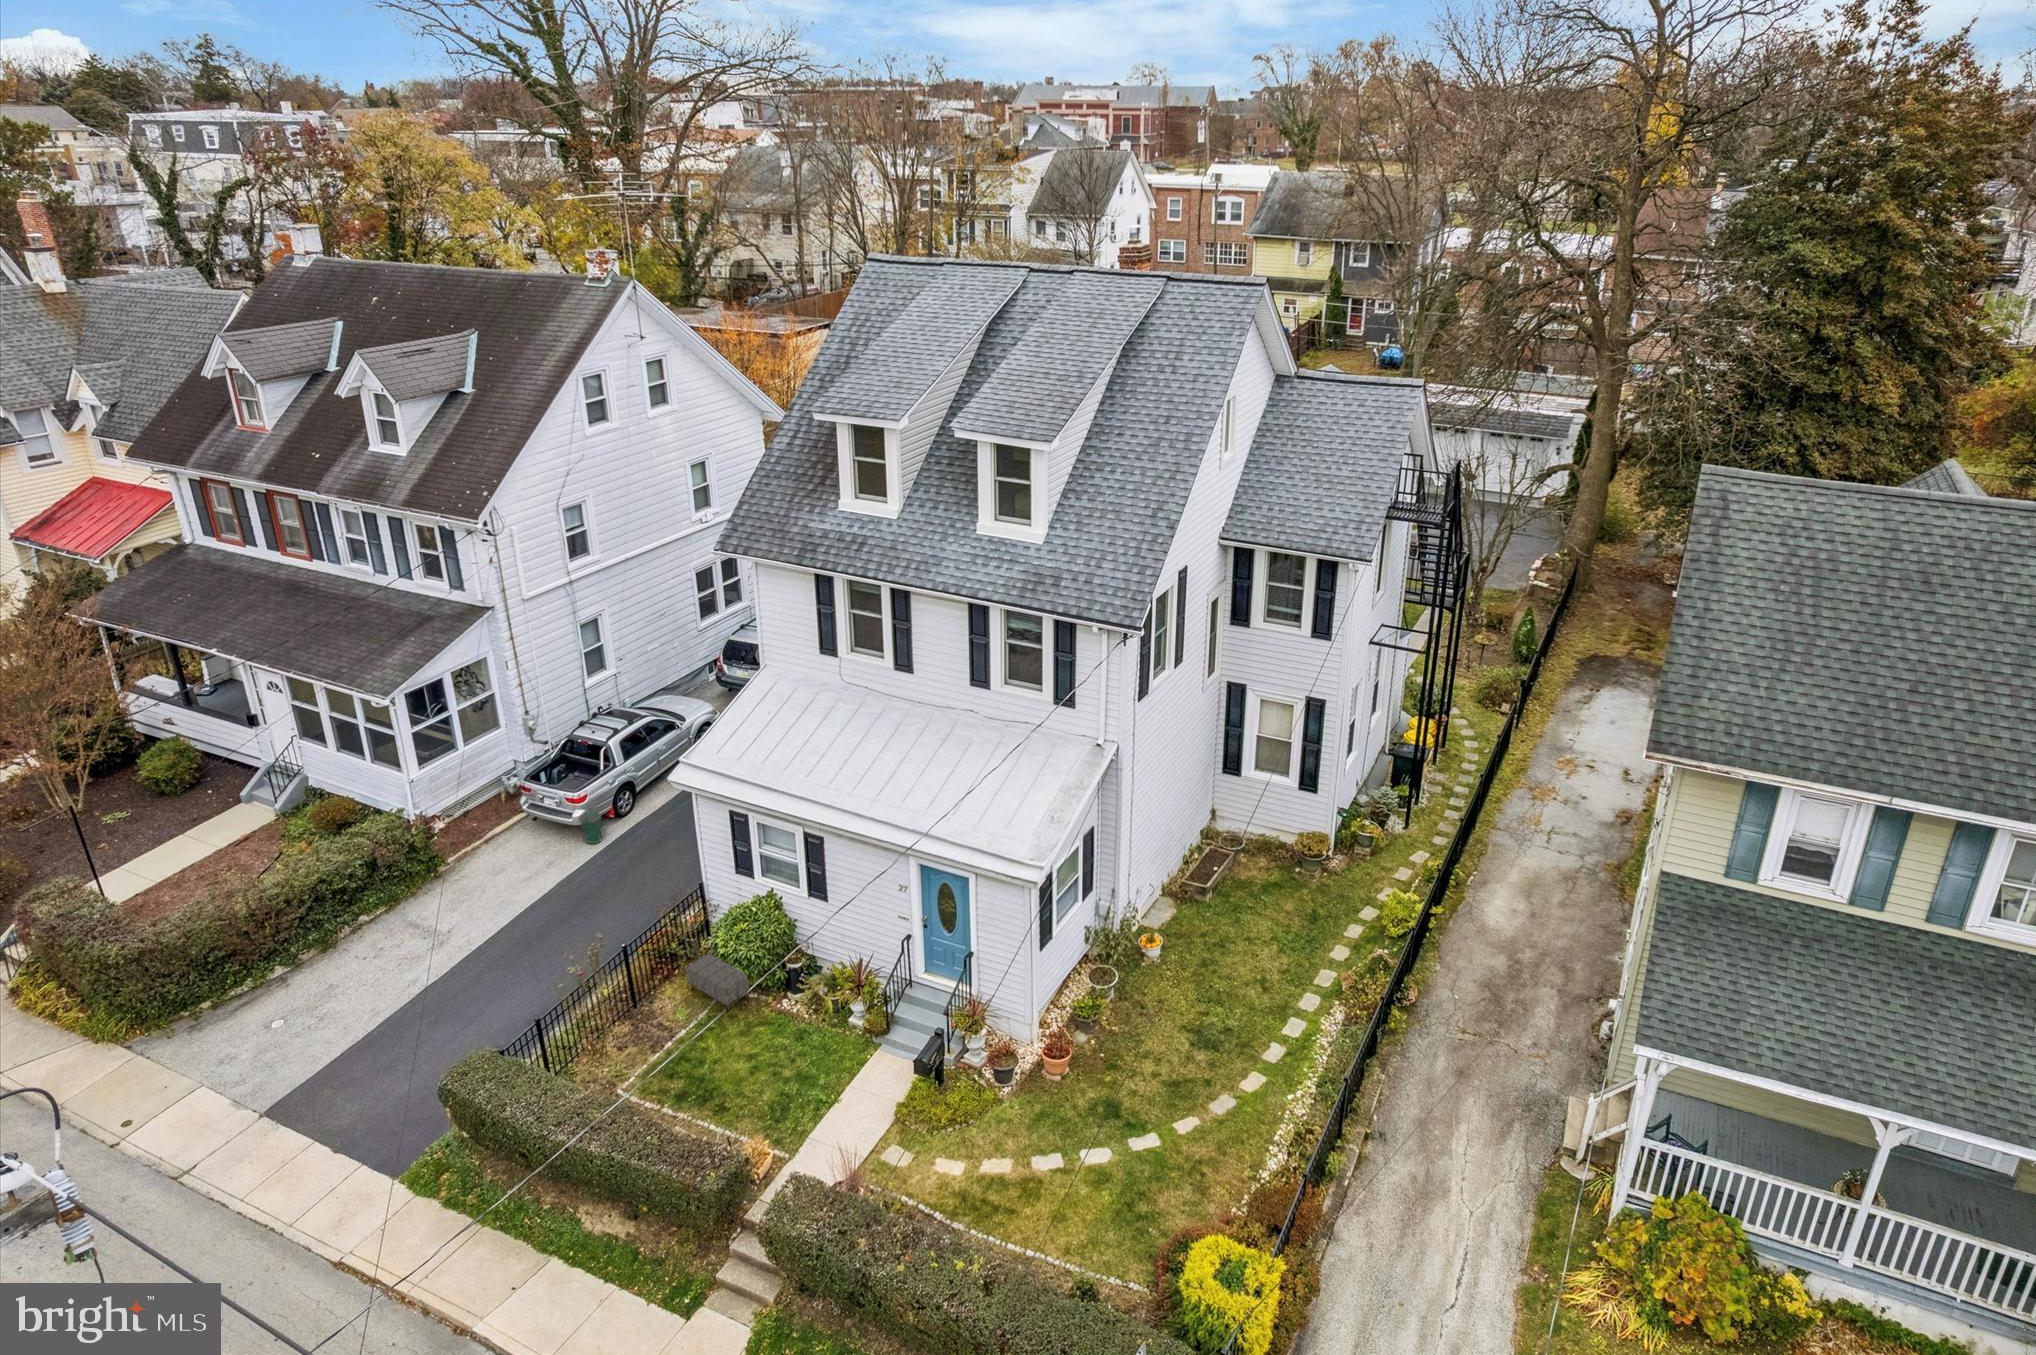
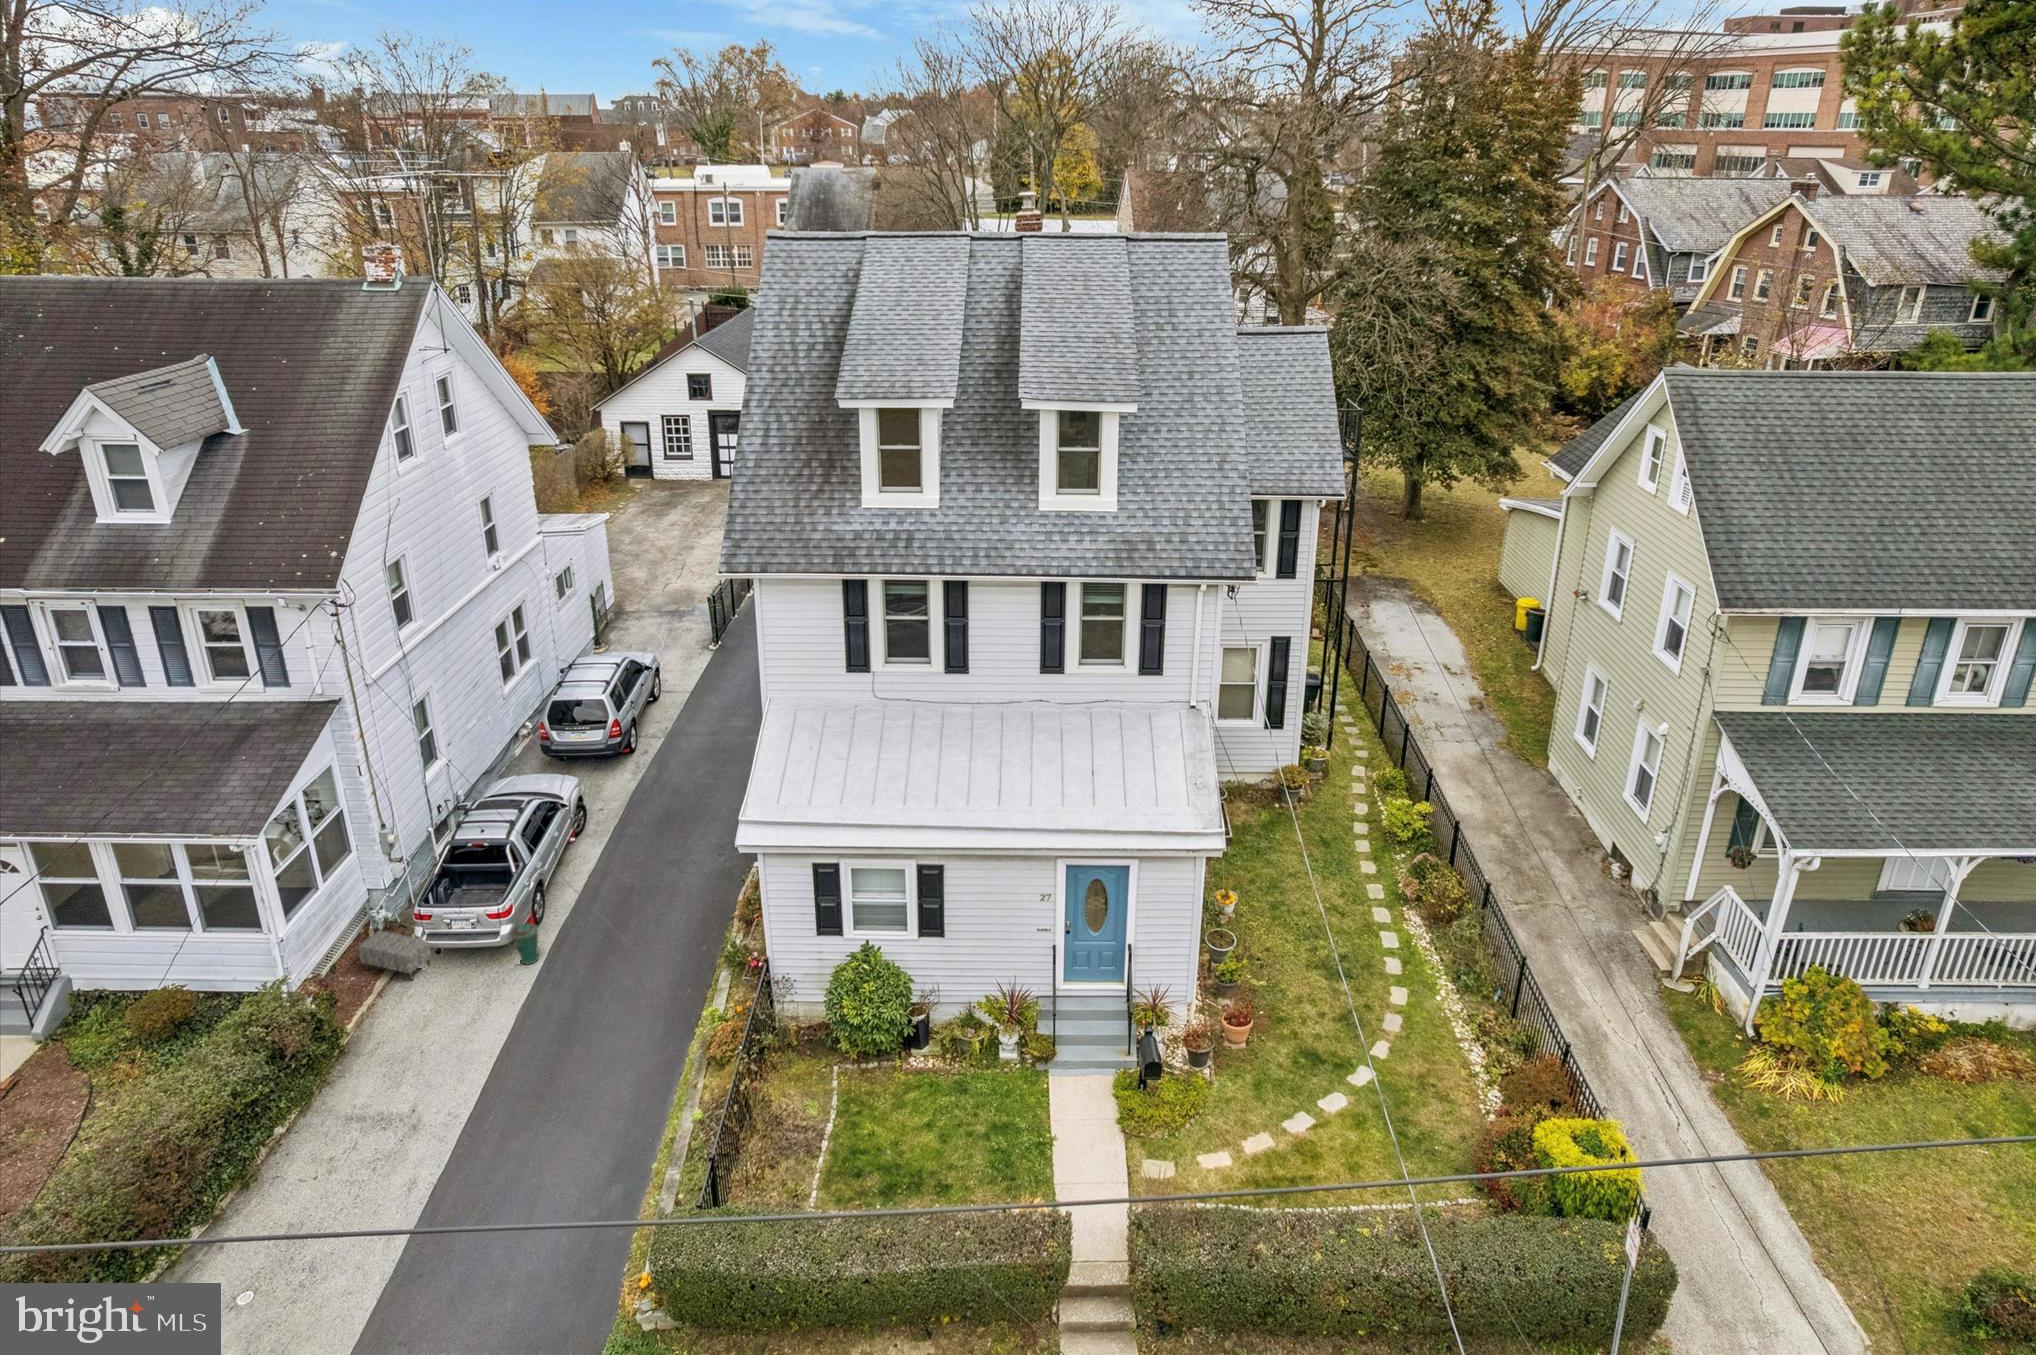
bench: present [686,953,749,1011] -> present [358,930,431,979]

